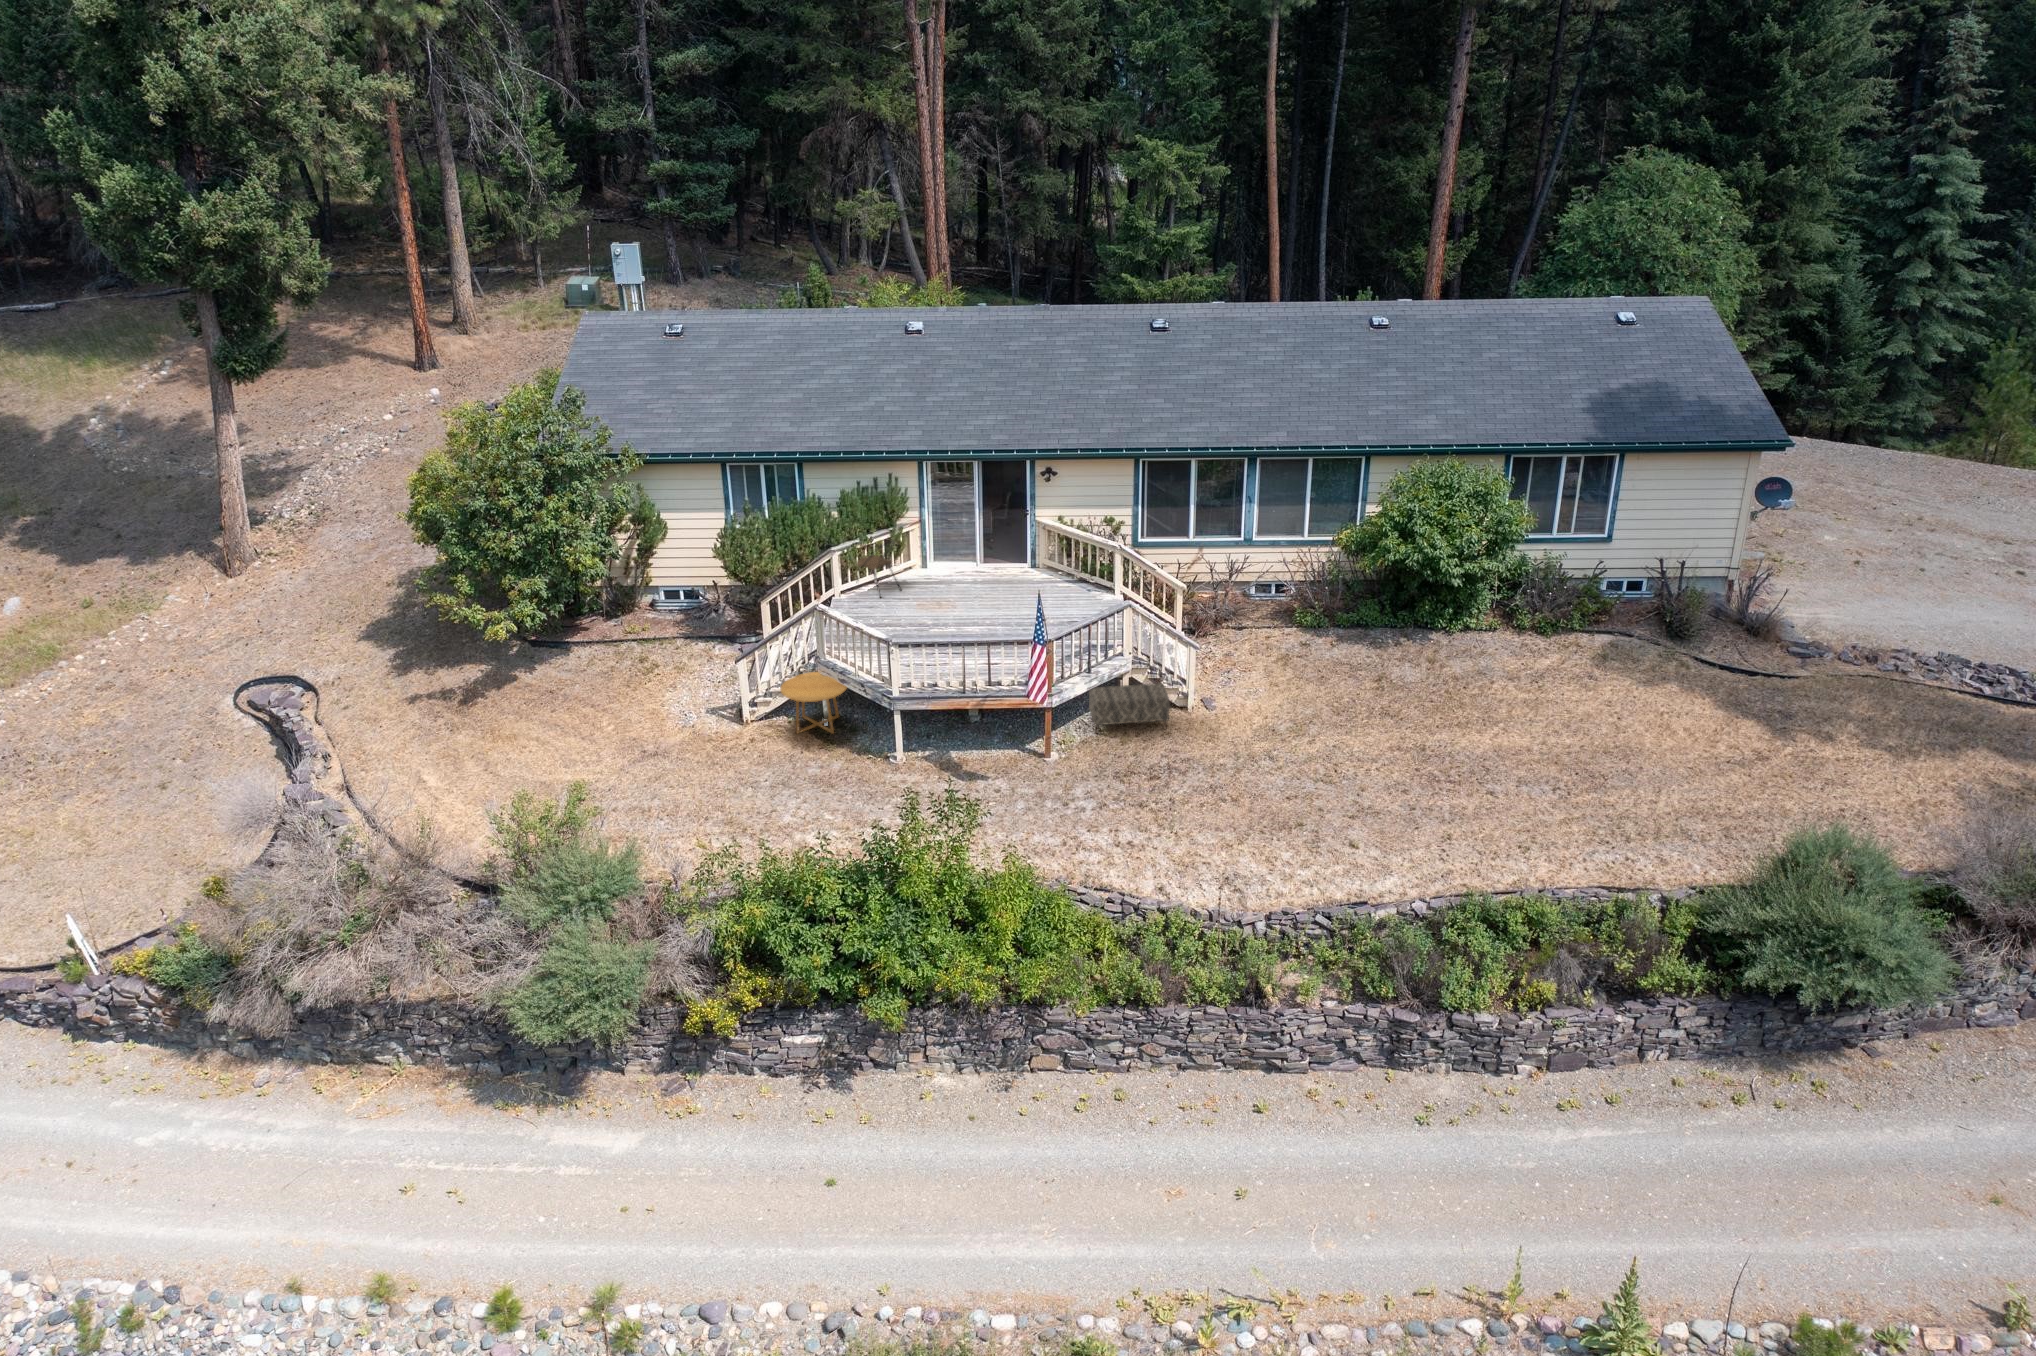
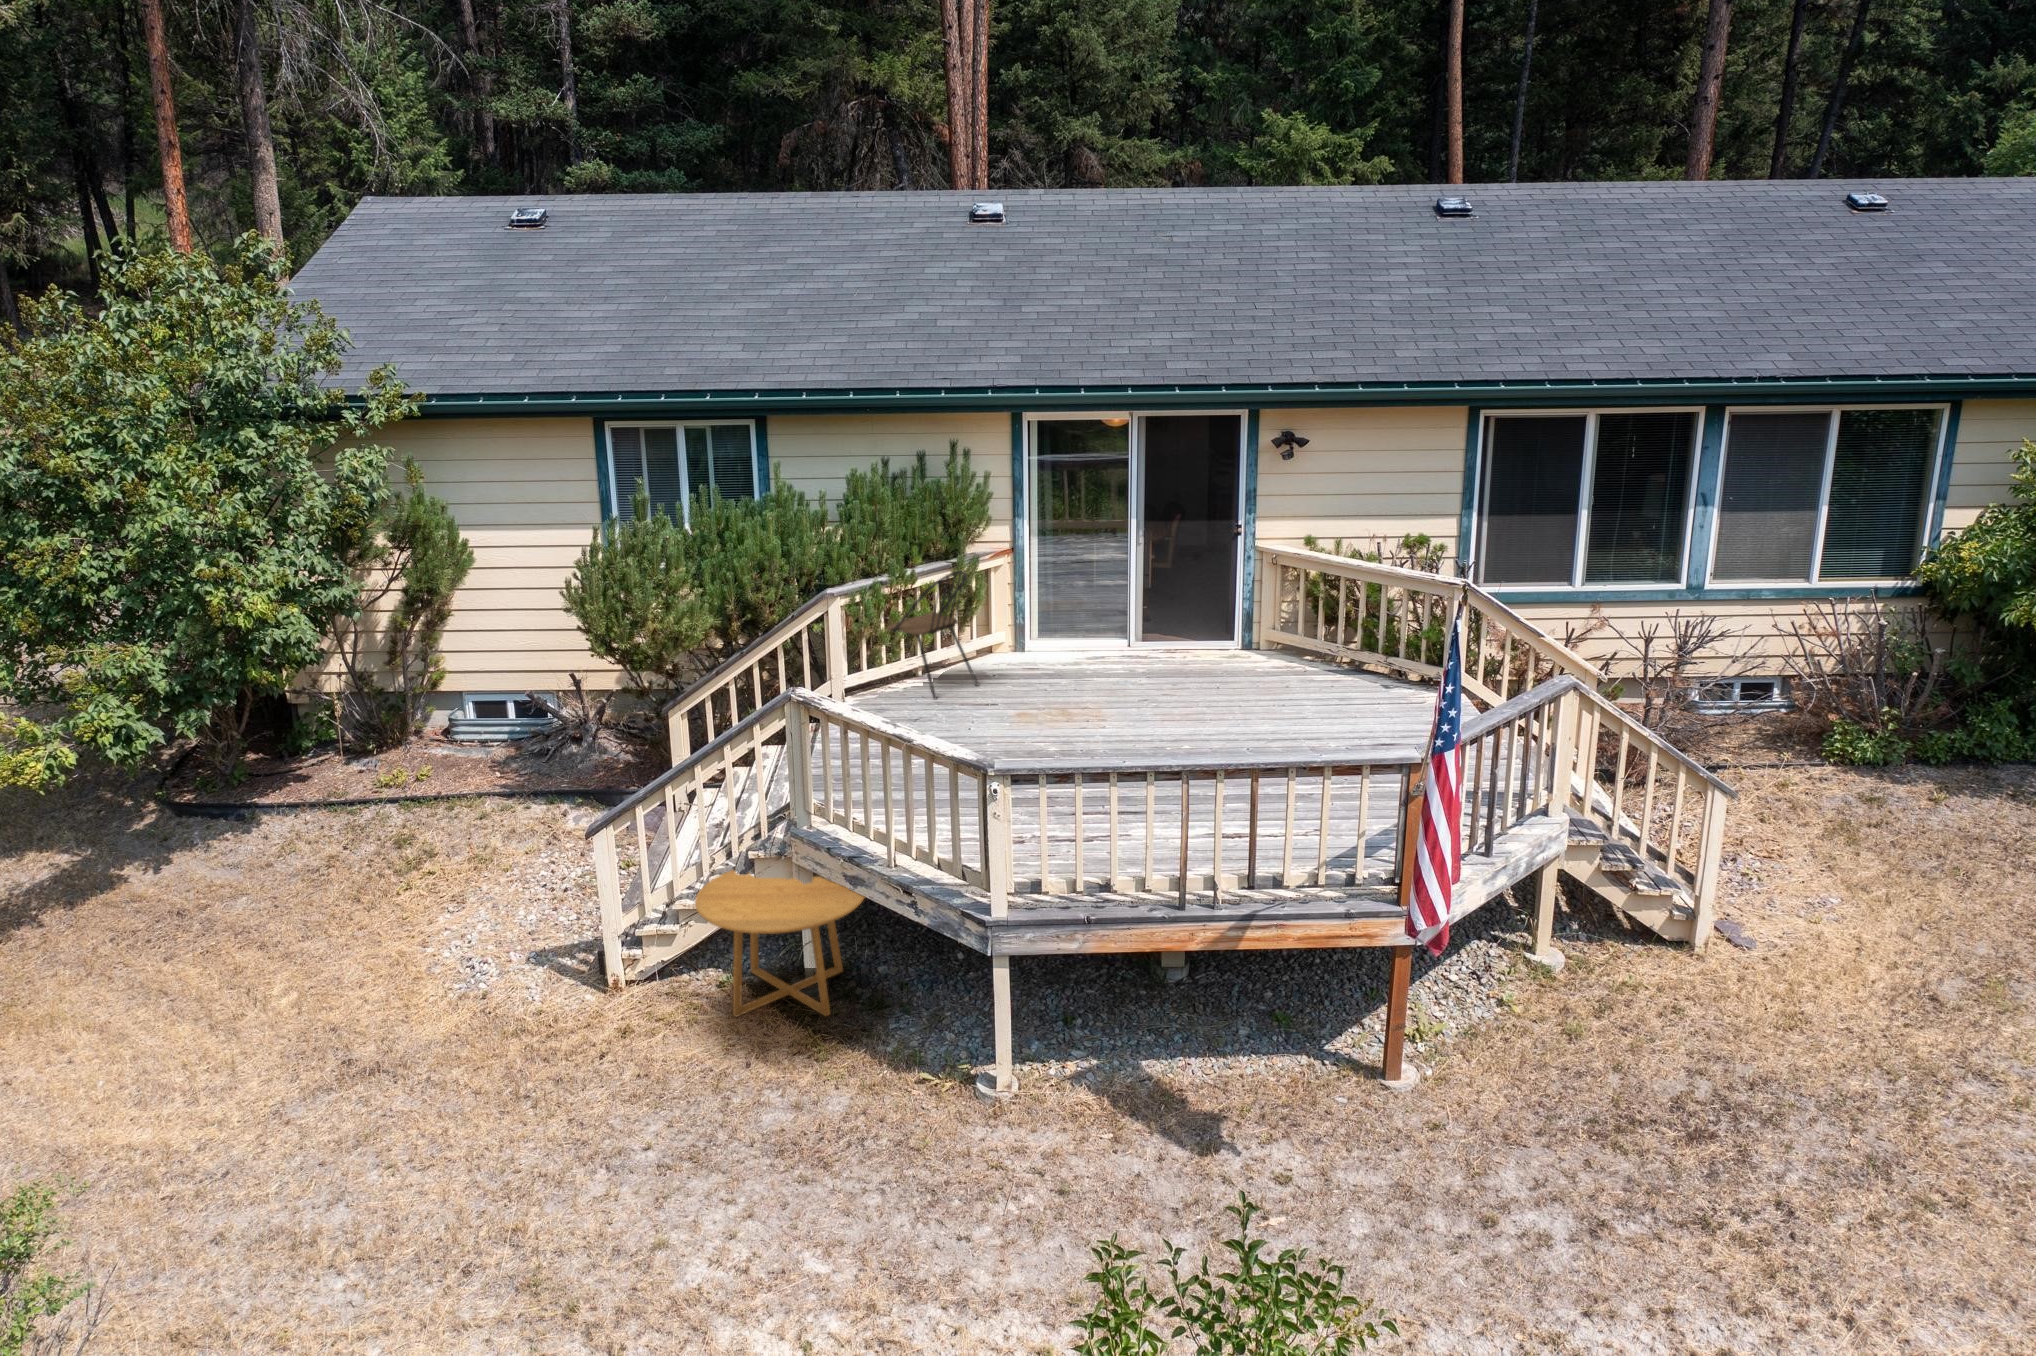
bench: present [1089,683,1170,734] -> none [1471,881,1699,1014]

